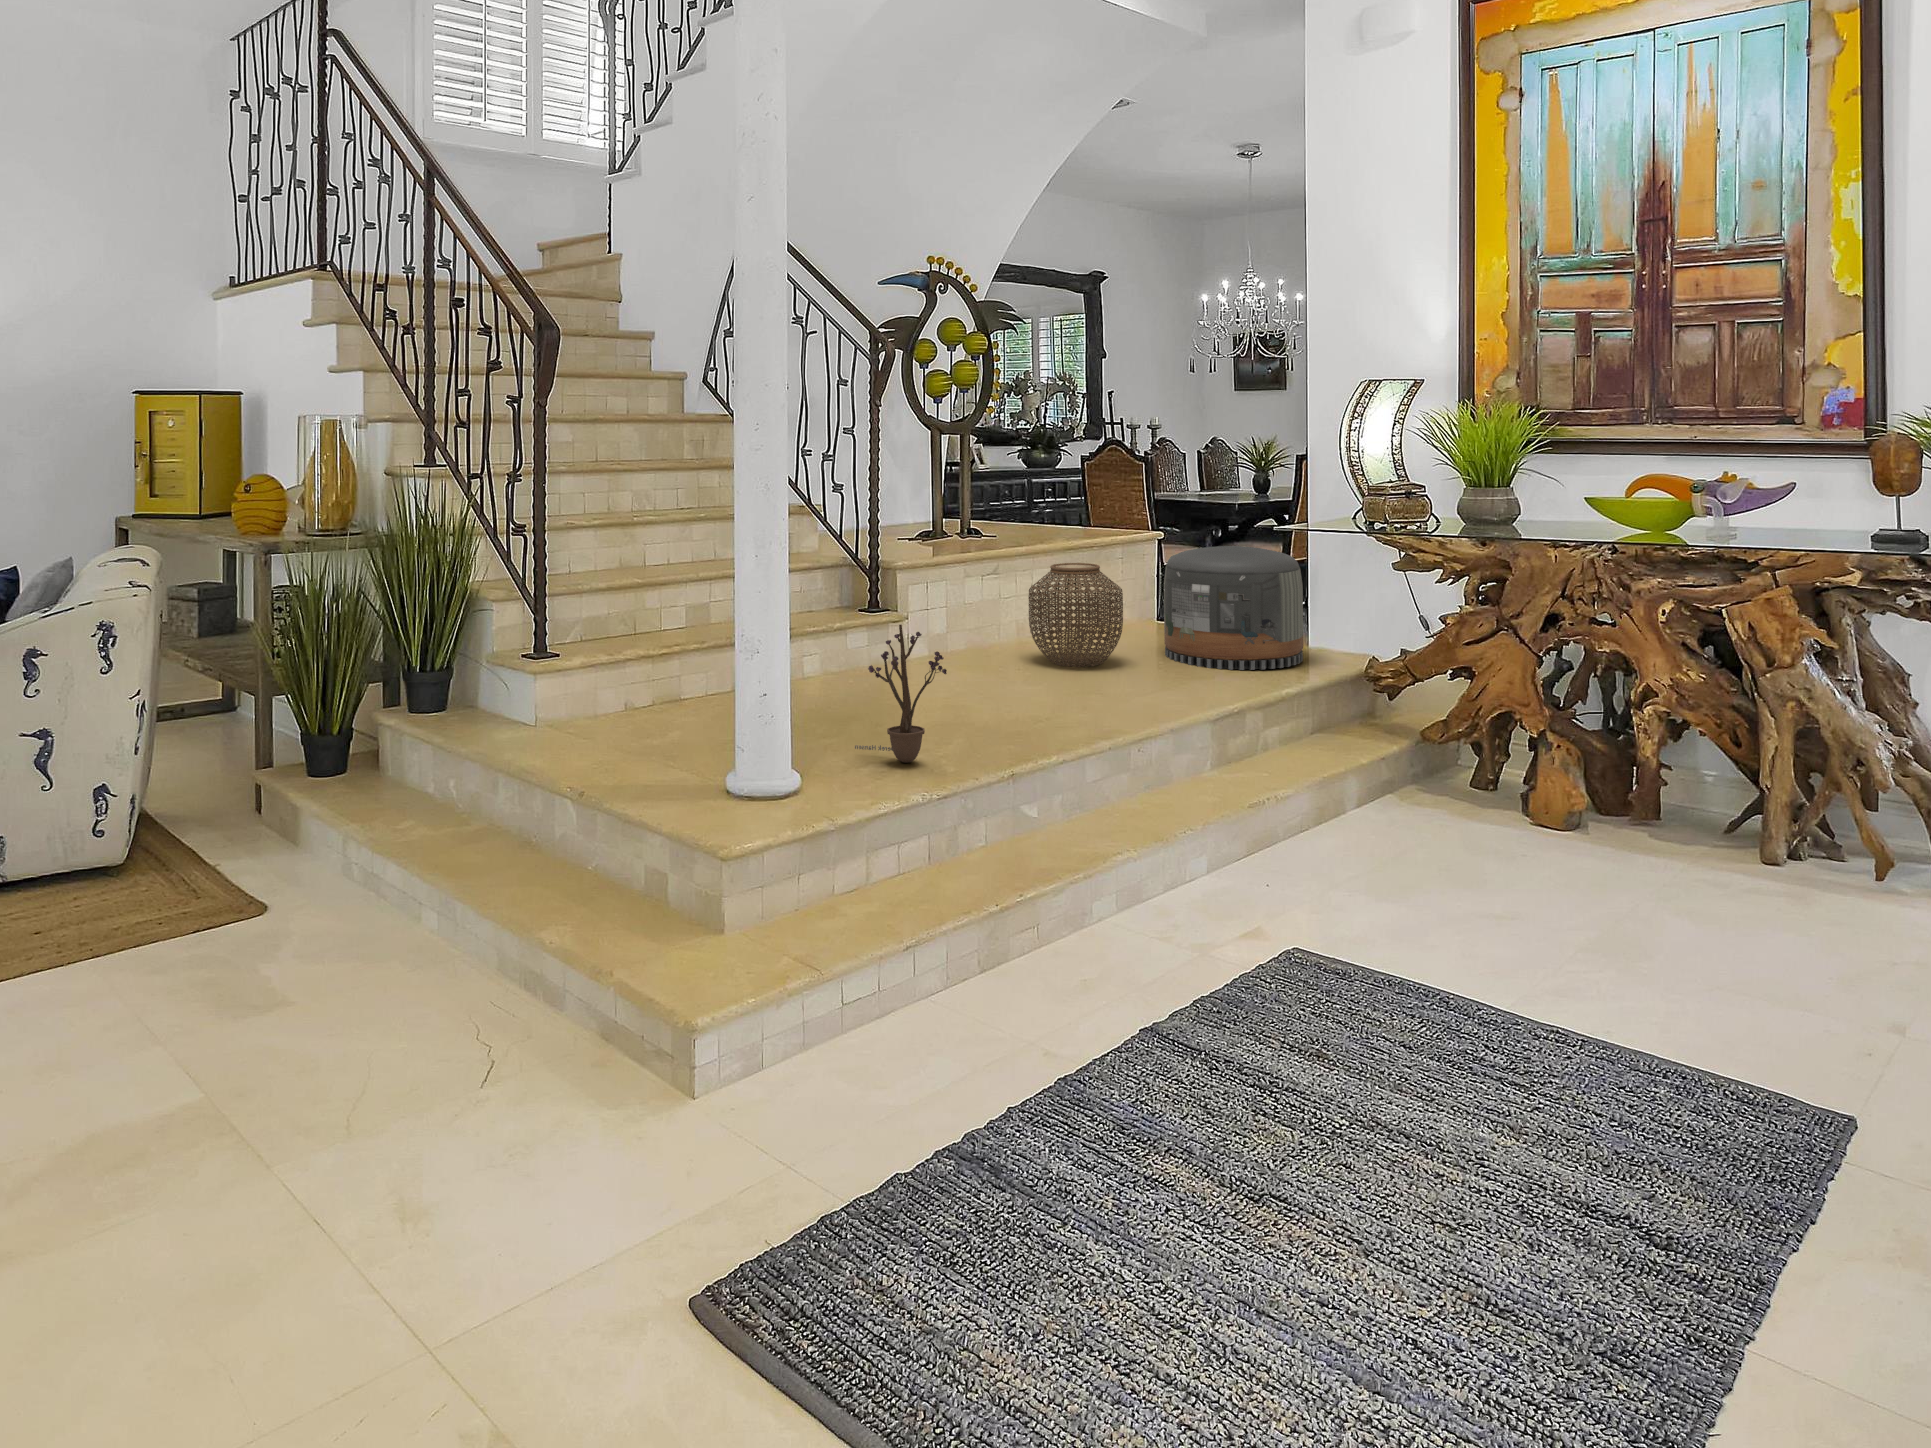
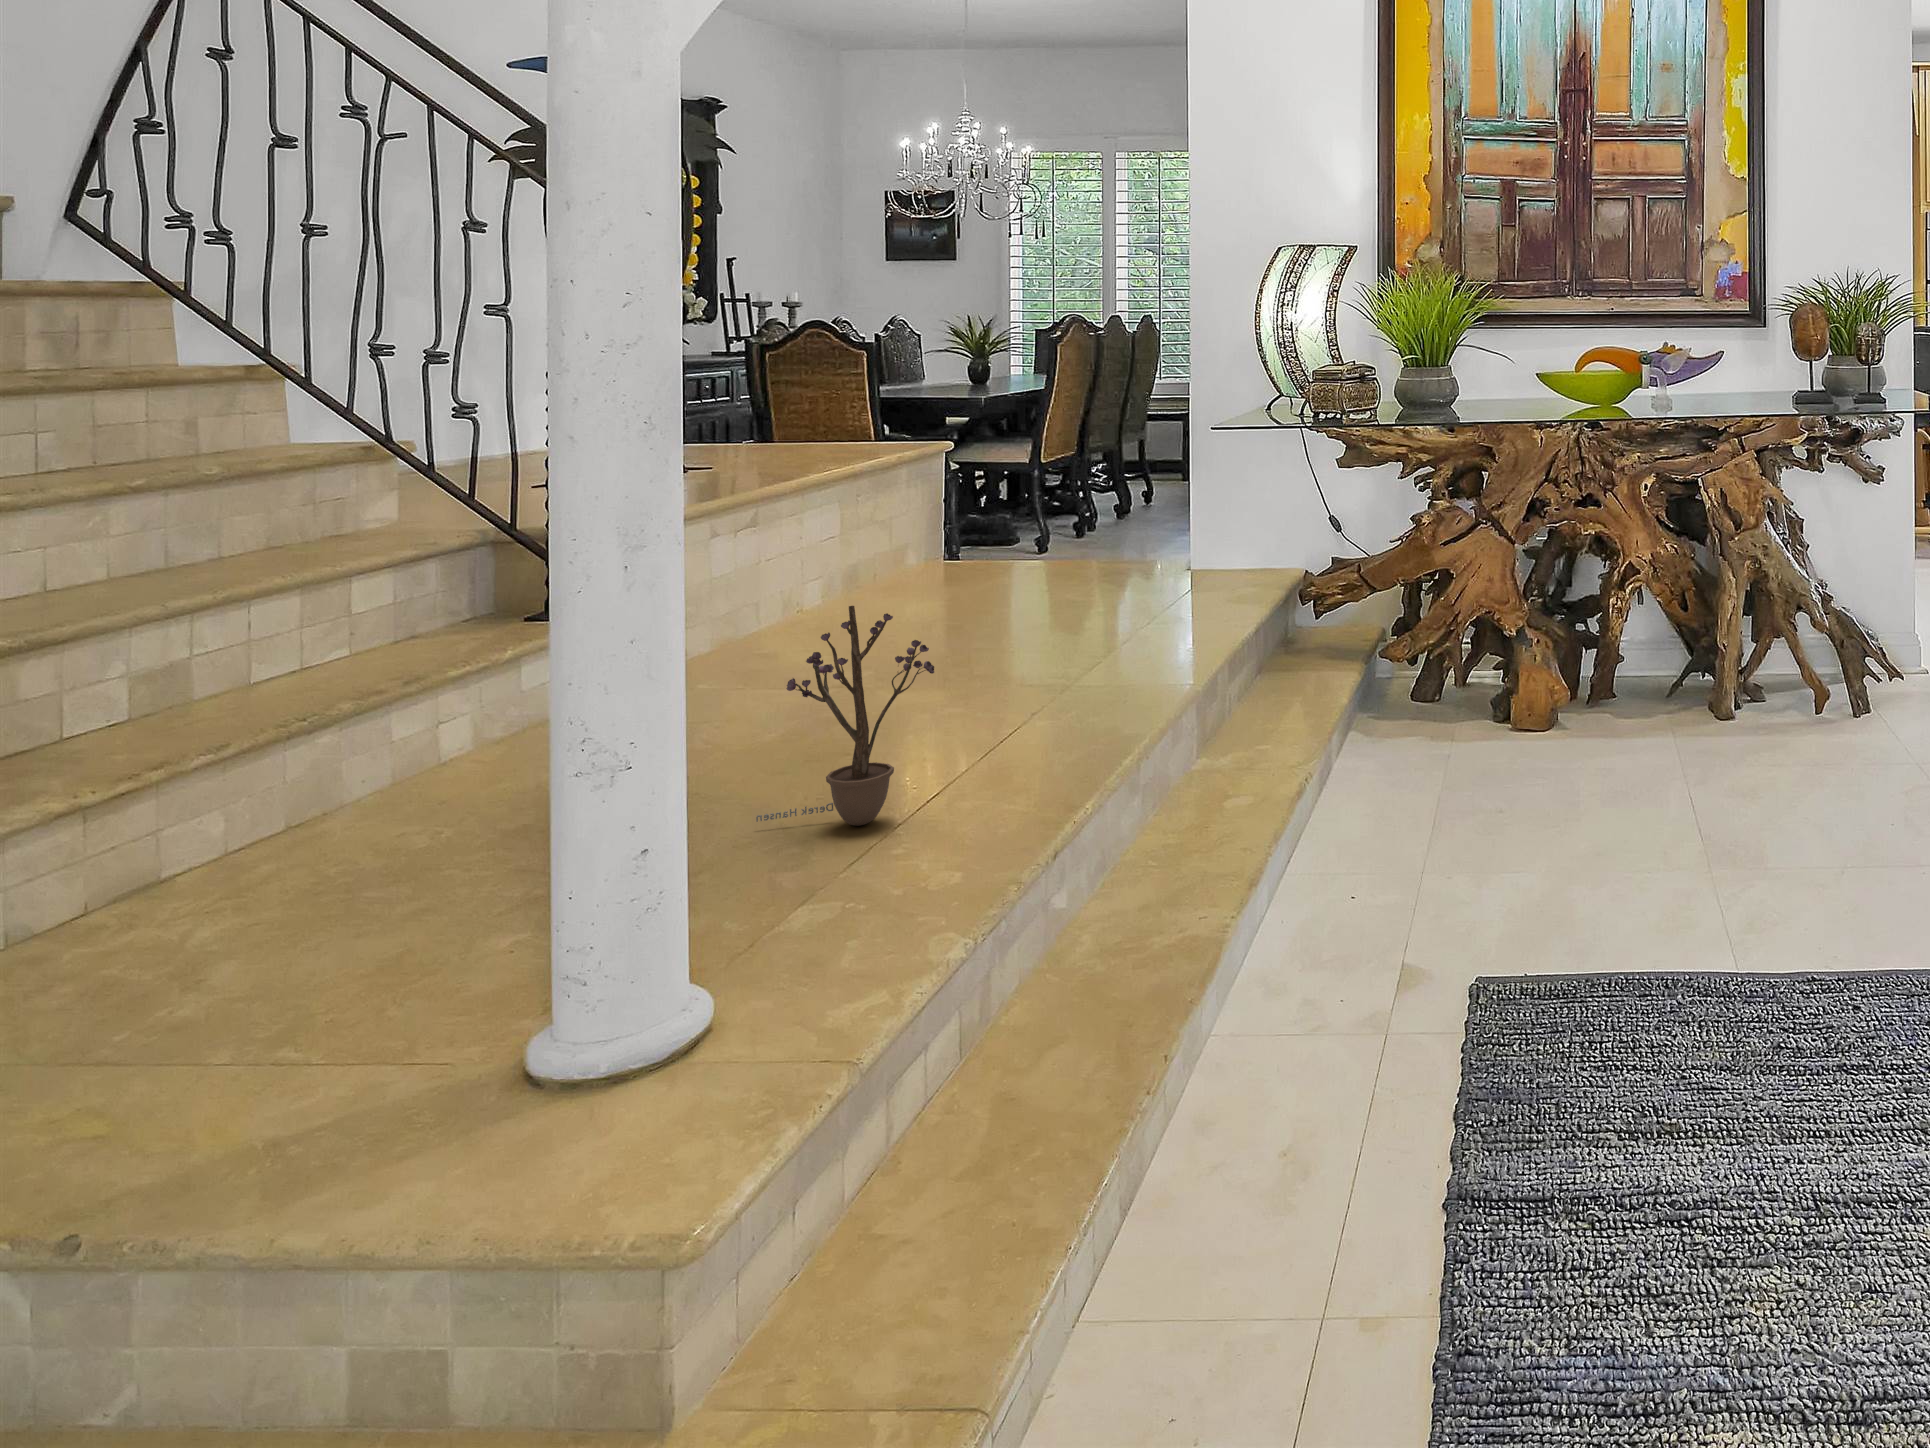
pouf: present [1164,546,1303,670] -> none [1034,448,1210,606]
woven basket: present [1028,563,1123,667] -> none [863,485,1003,630]

